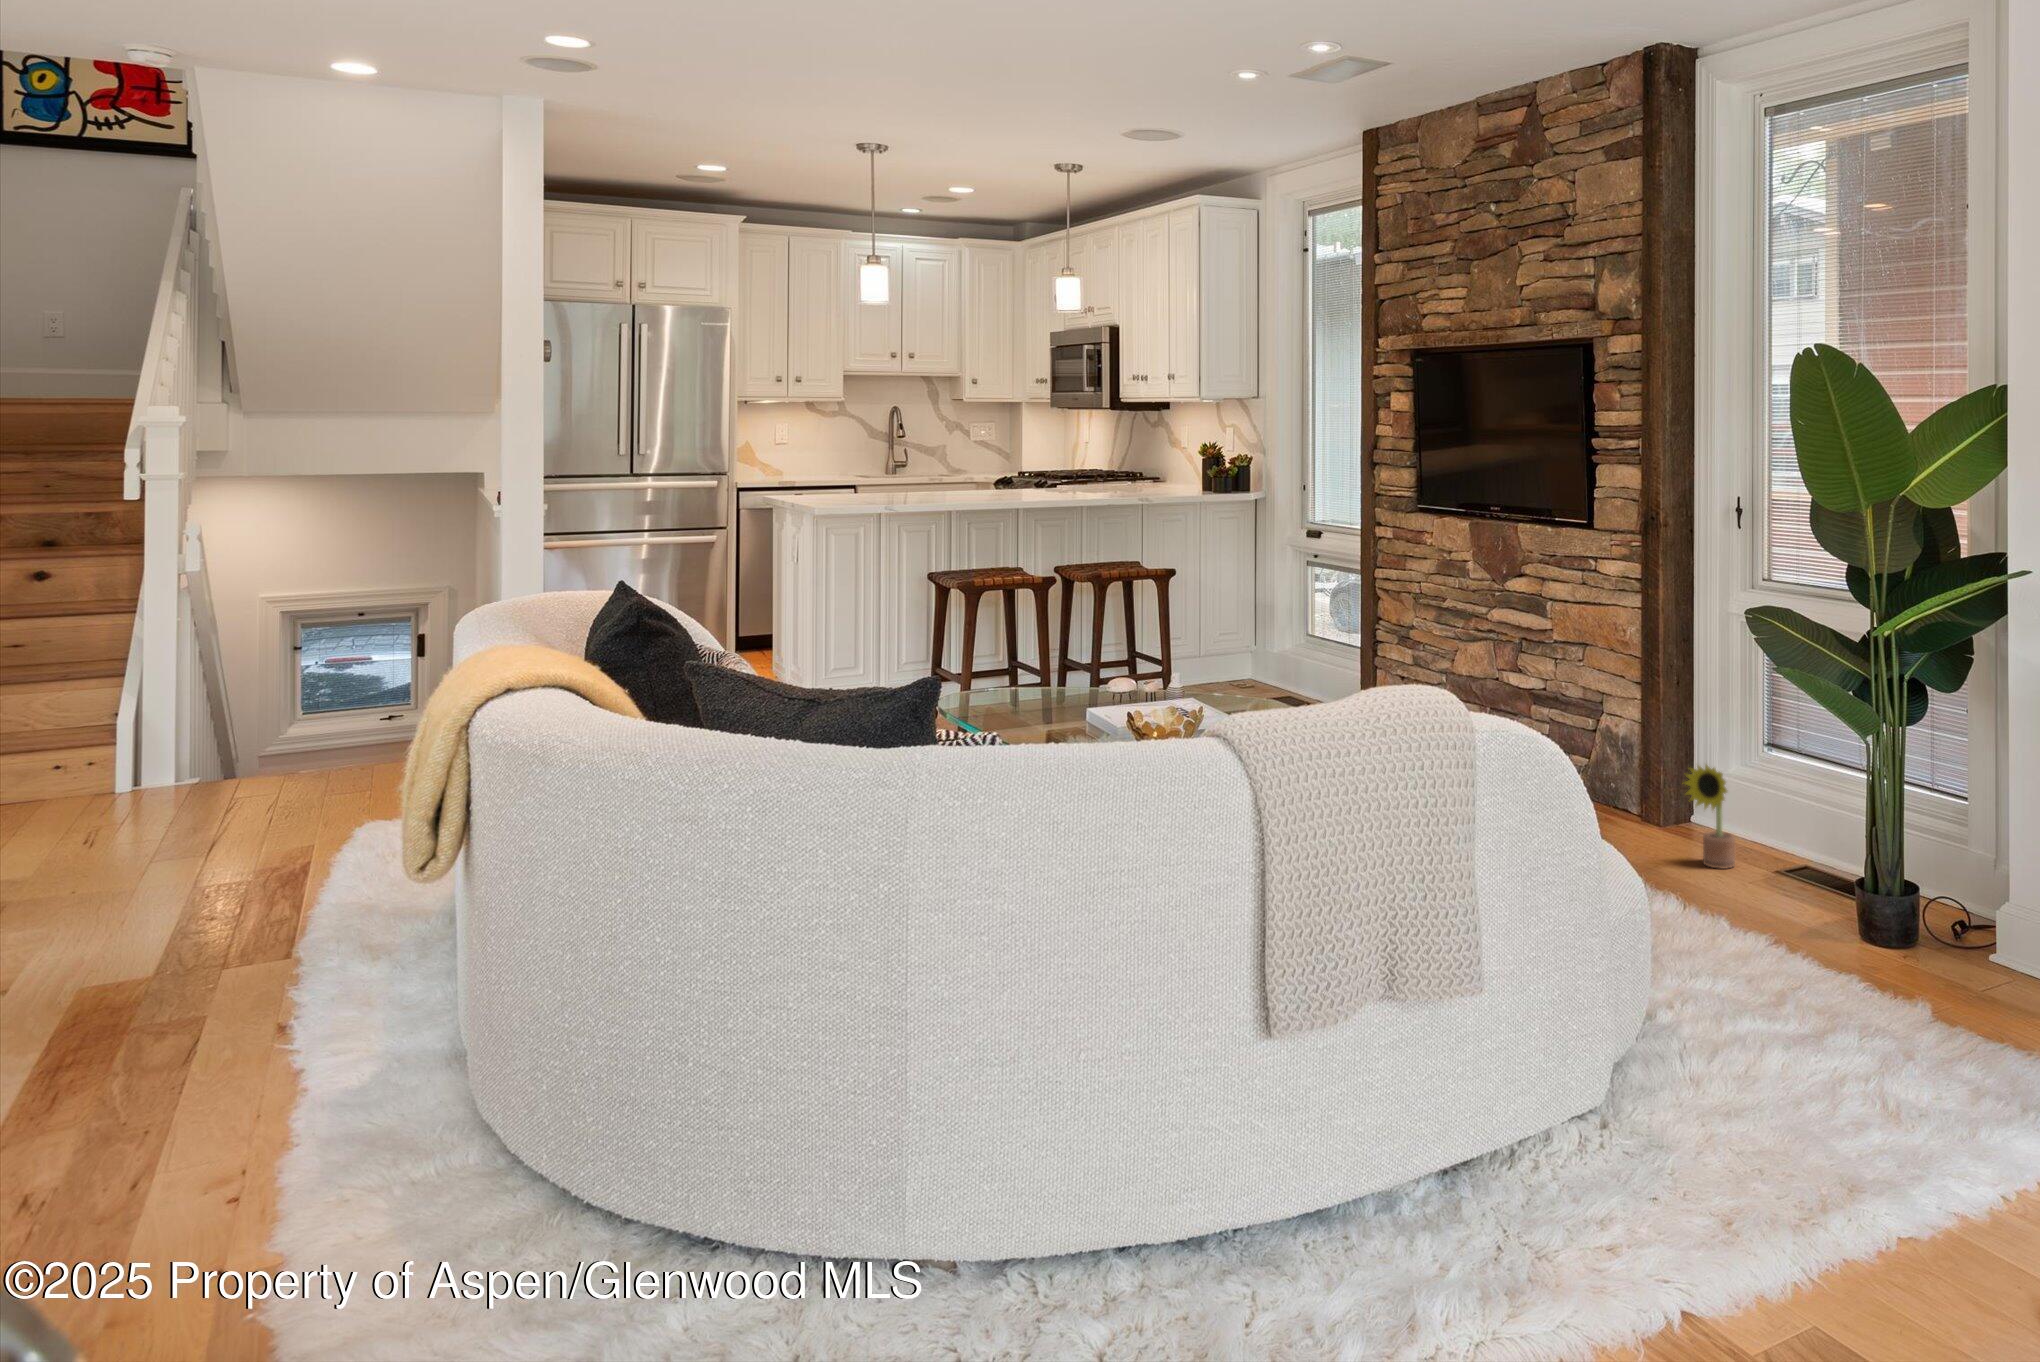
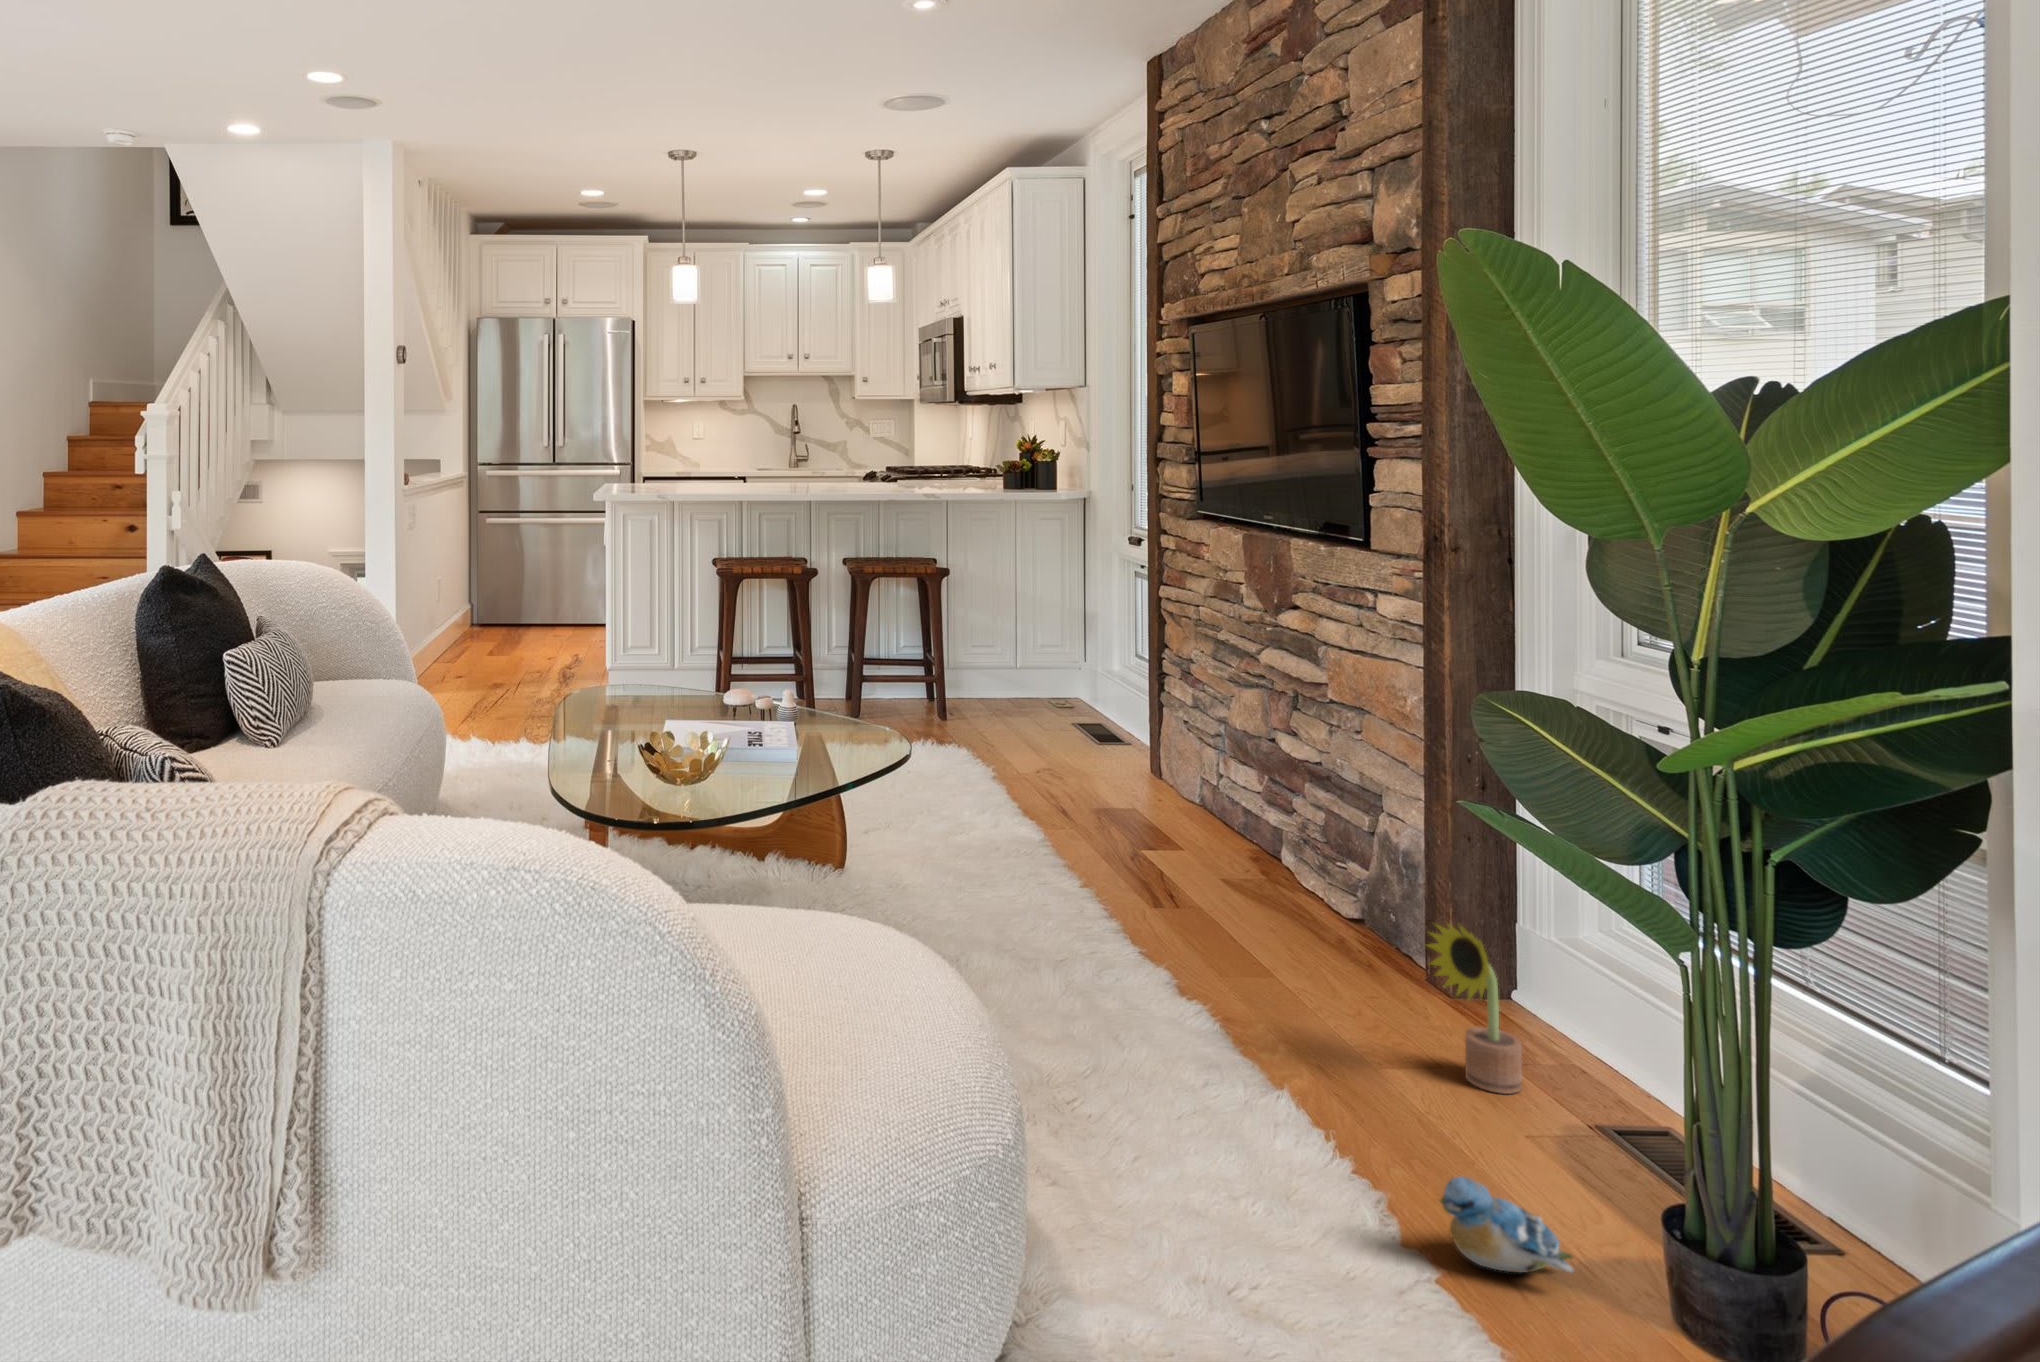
plush toy: none [1759,890,1826,939] -> present [1440,1177,1573,1273]

